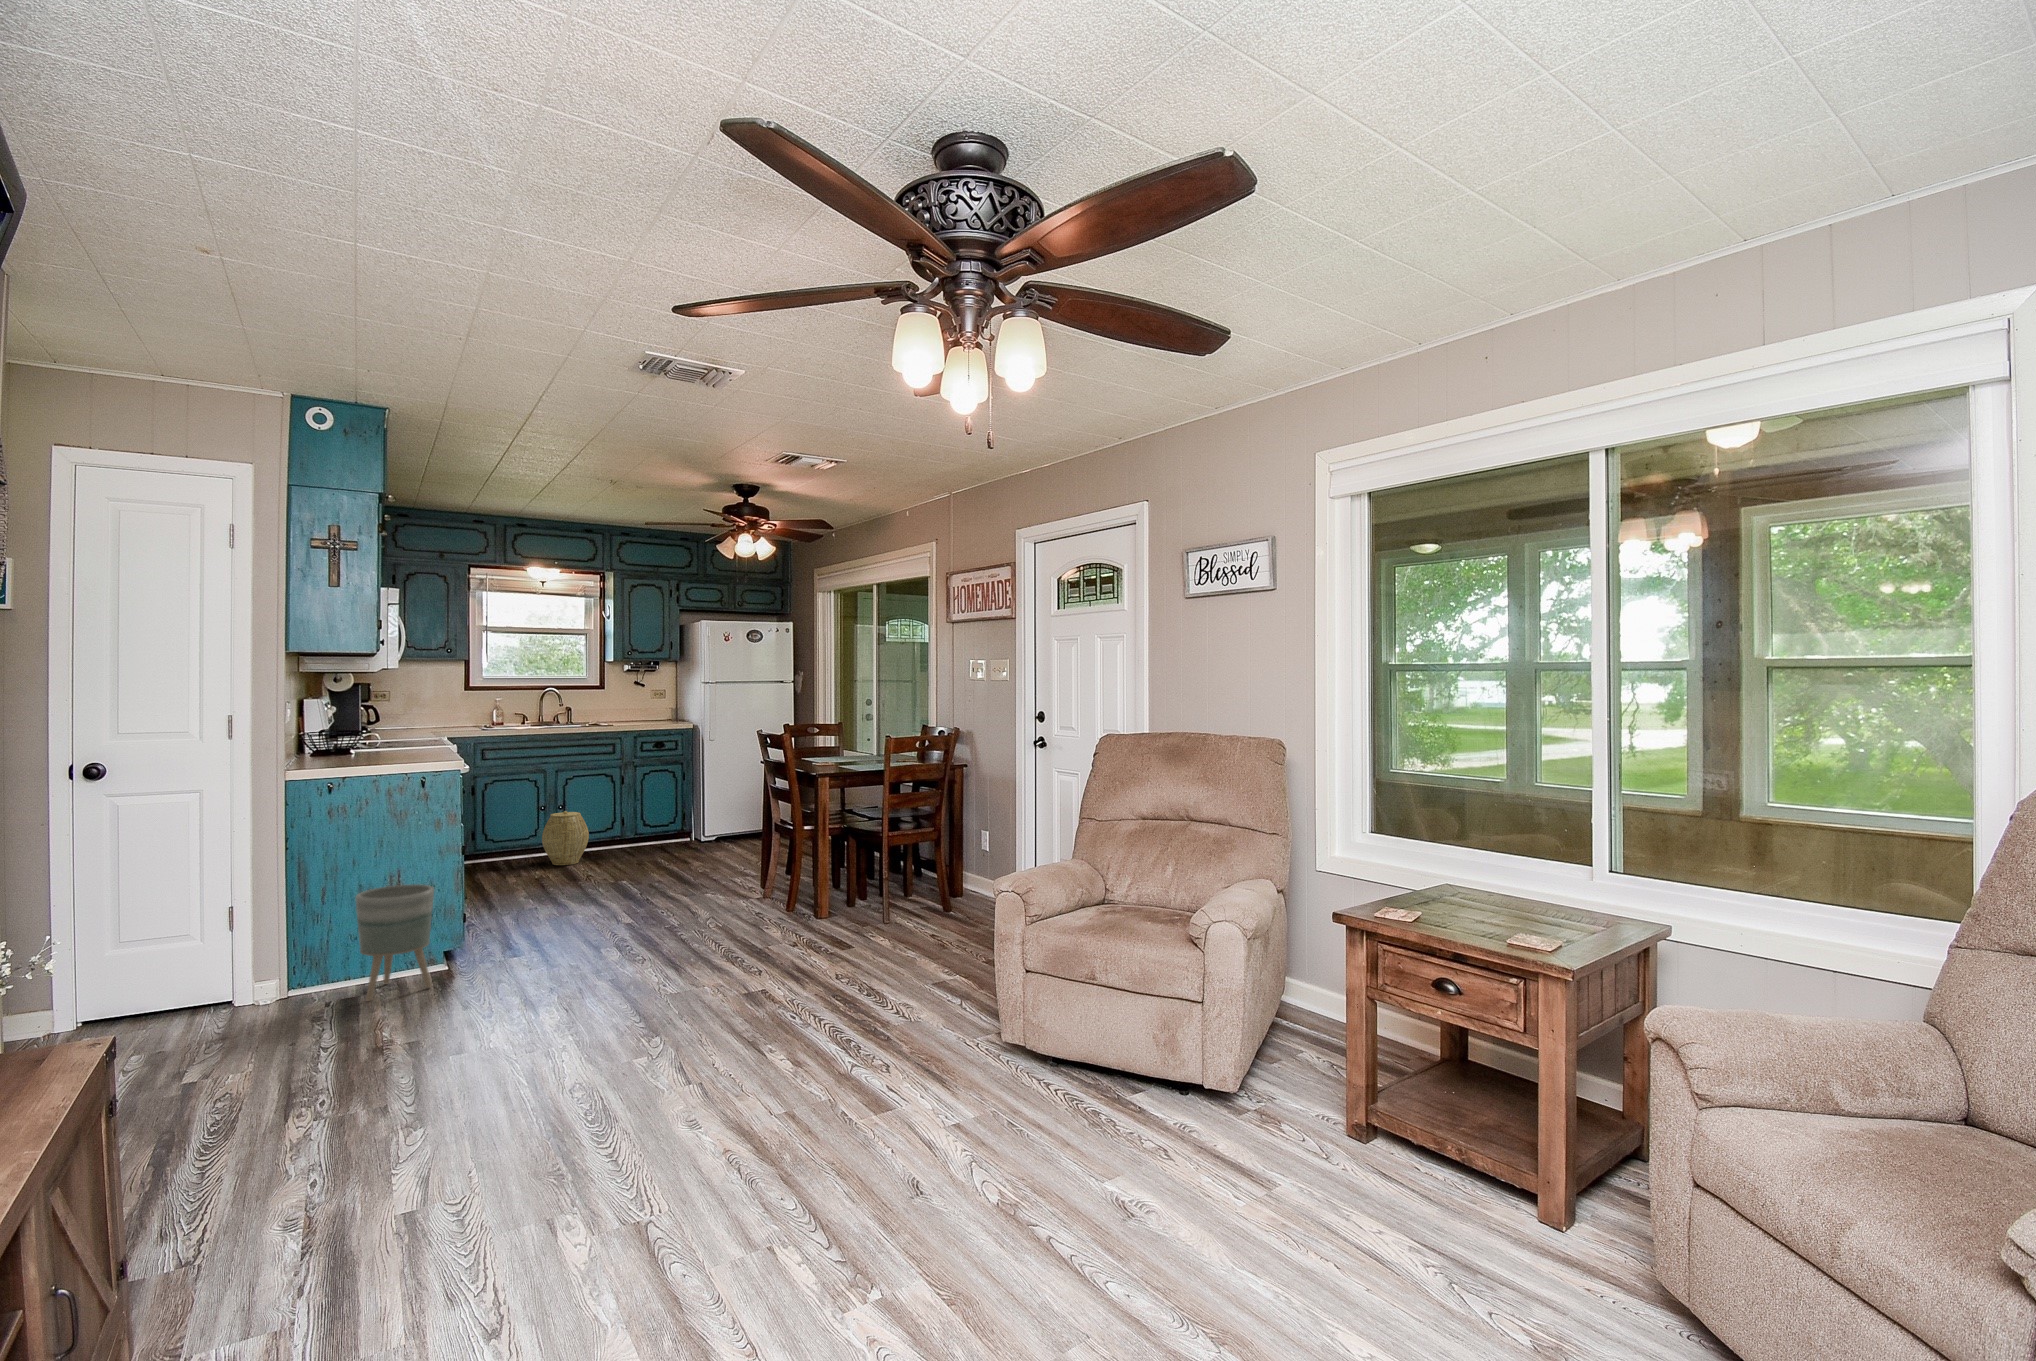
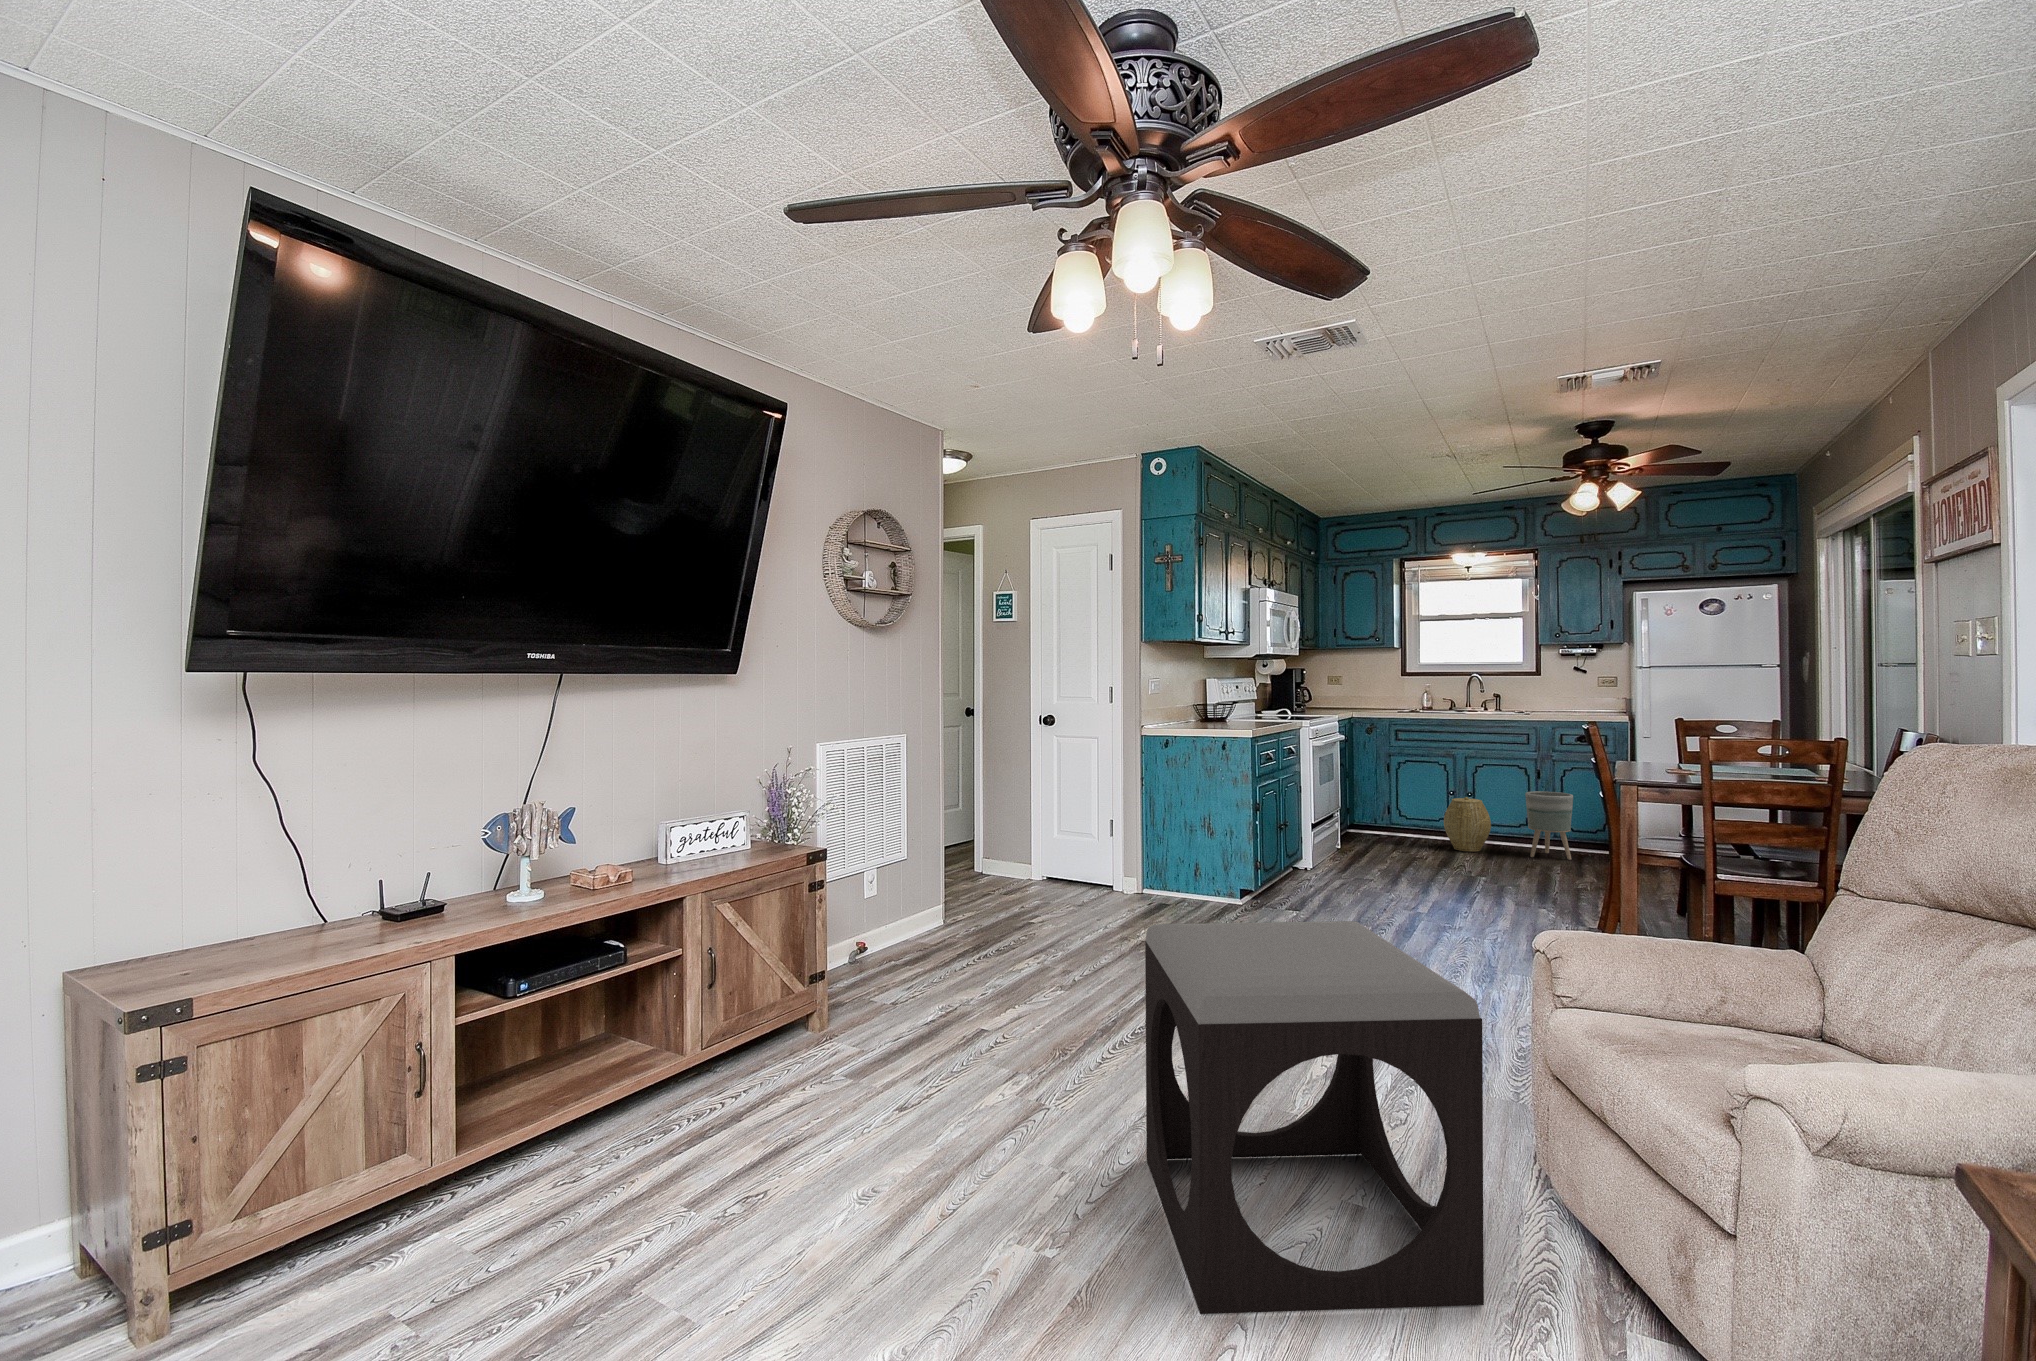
planter: present [356,884,434,1001] -> present [1525,791,1573,860]
footstool: none [803,913,1075,1242] -> present [1145,921,1484,1314]

